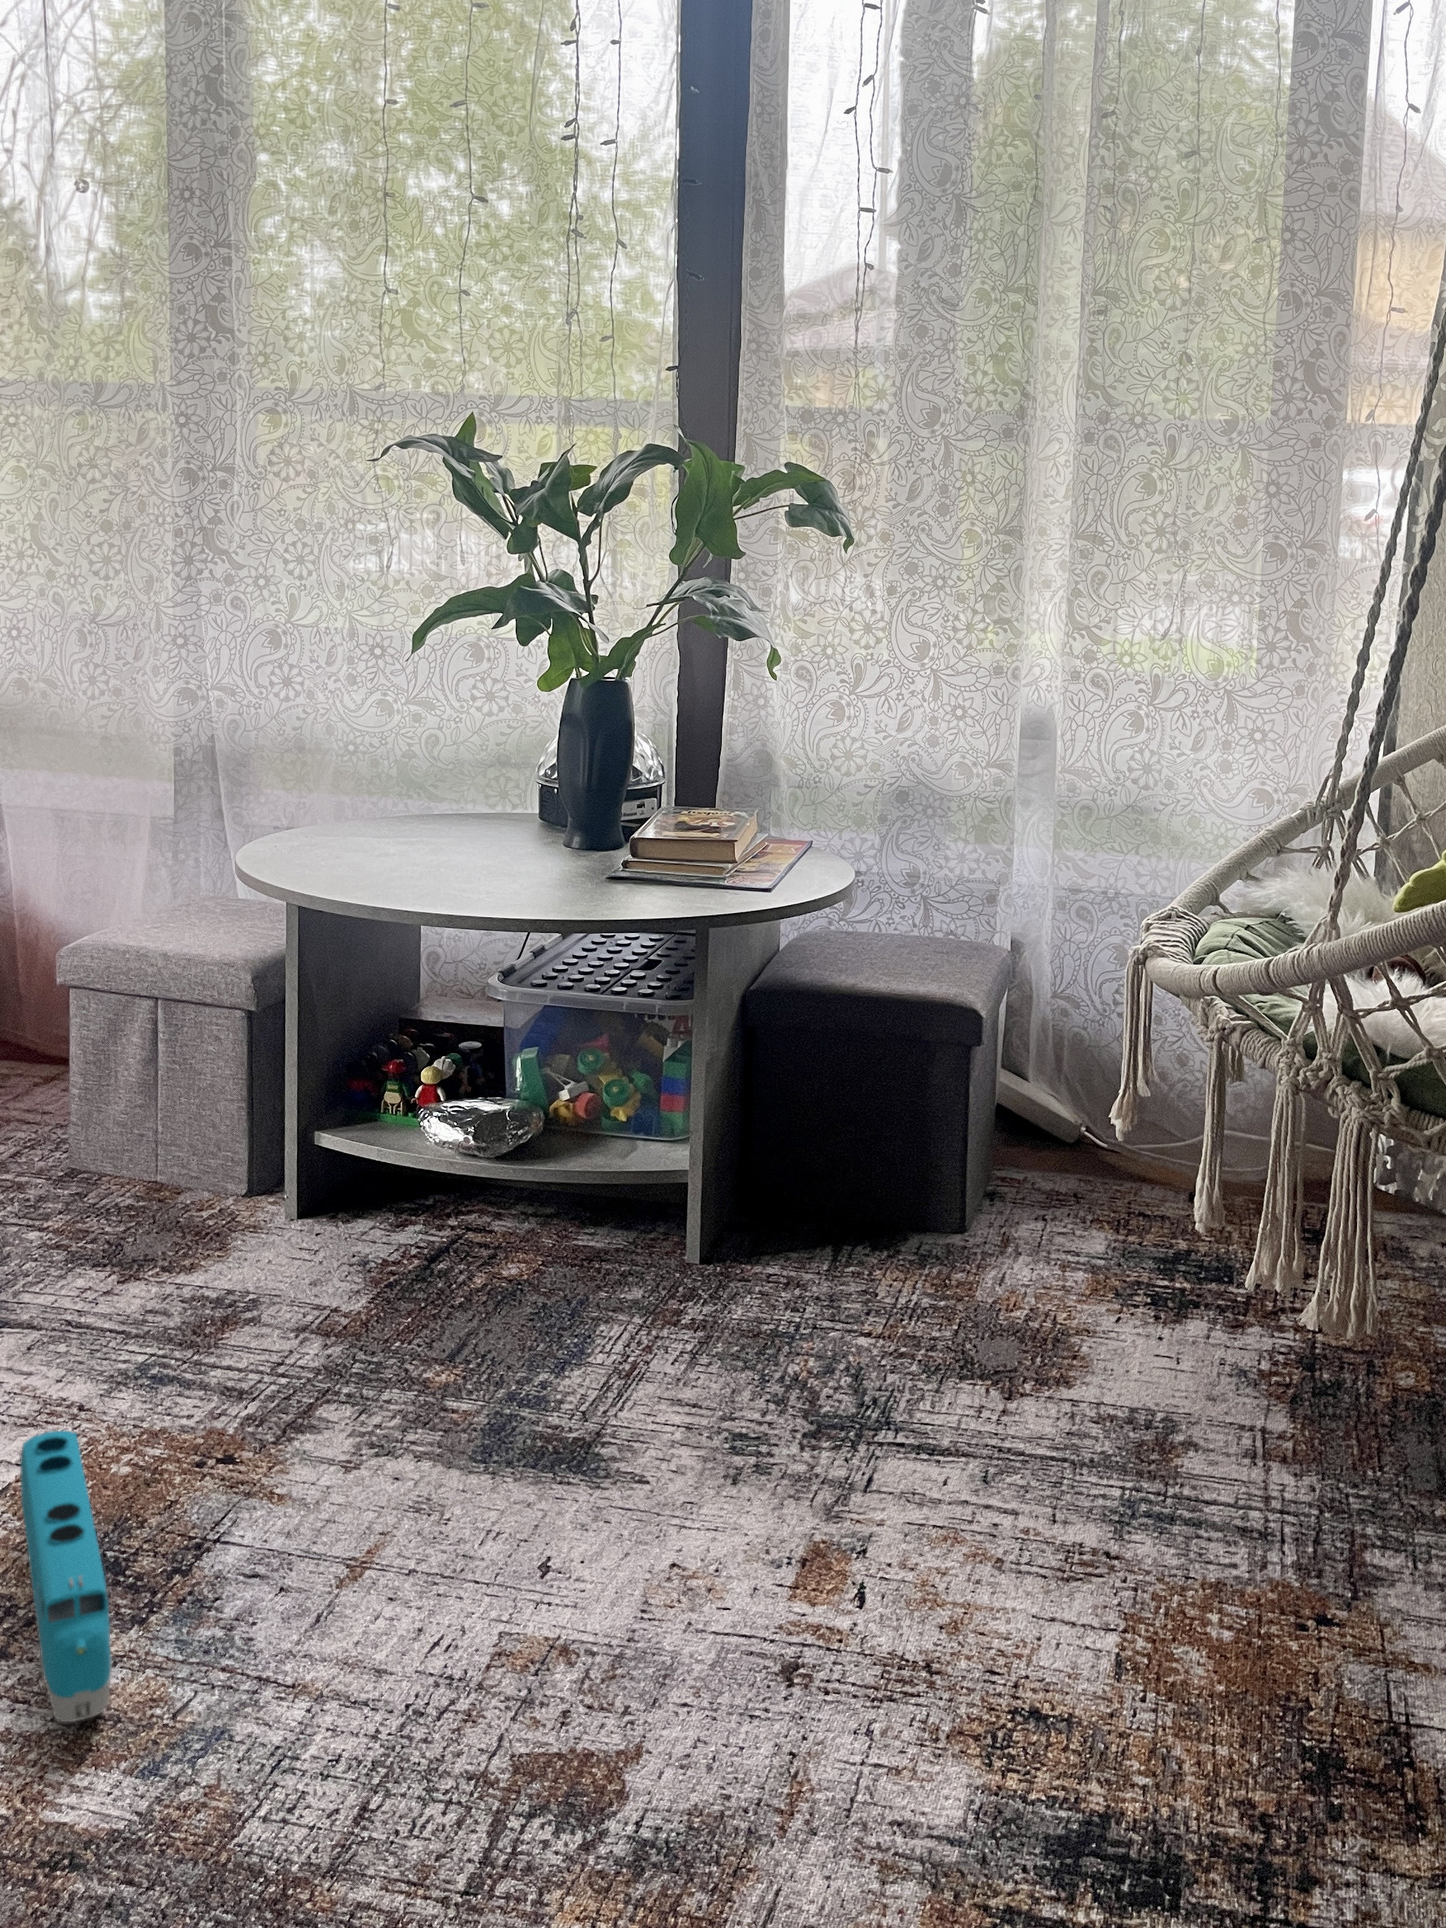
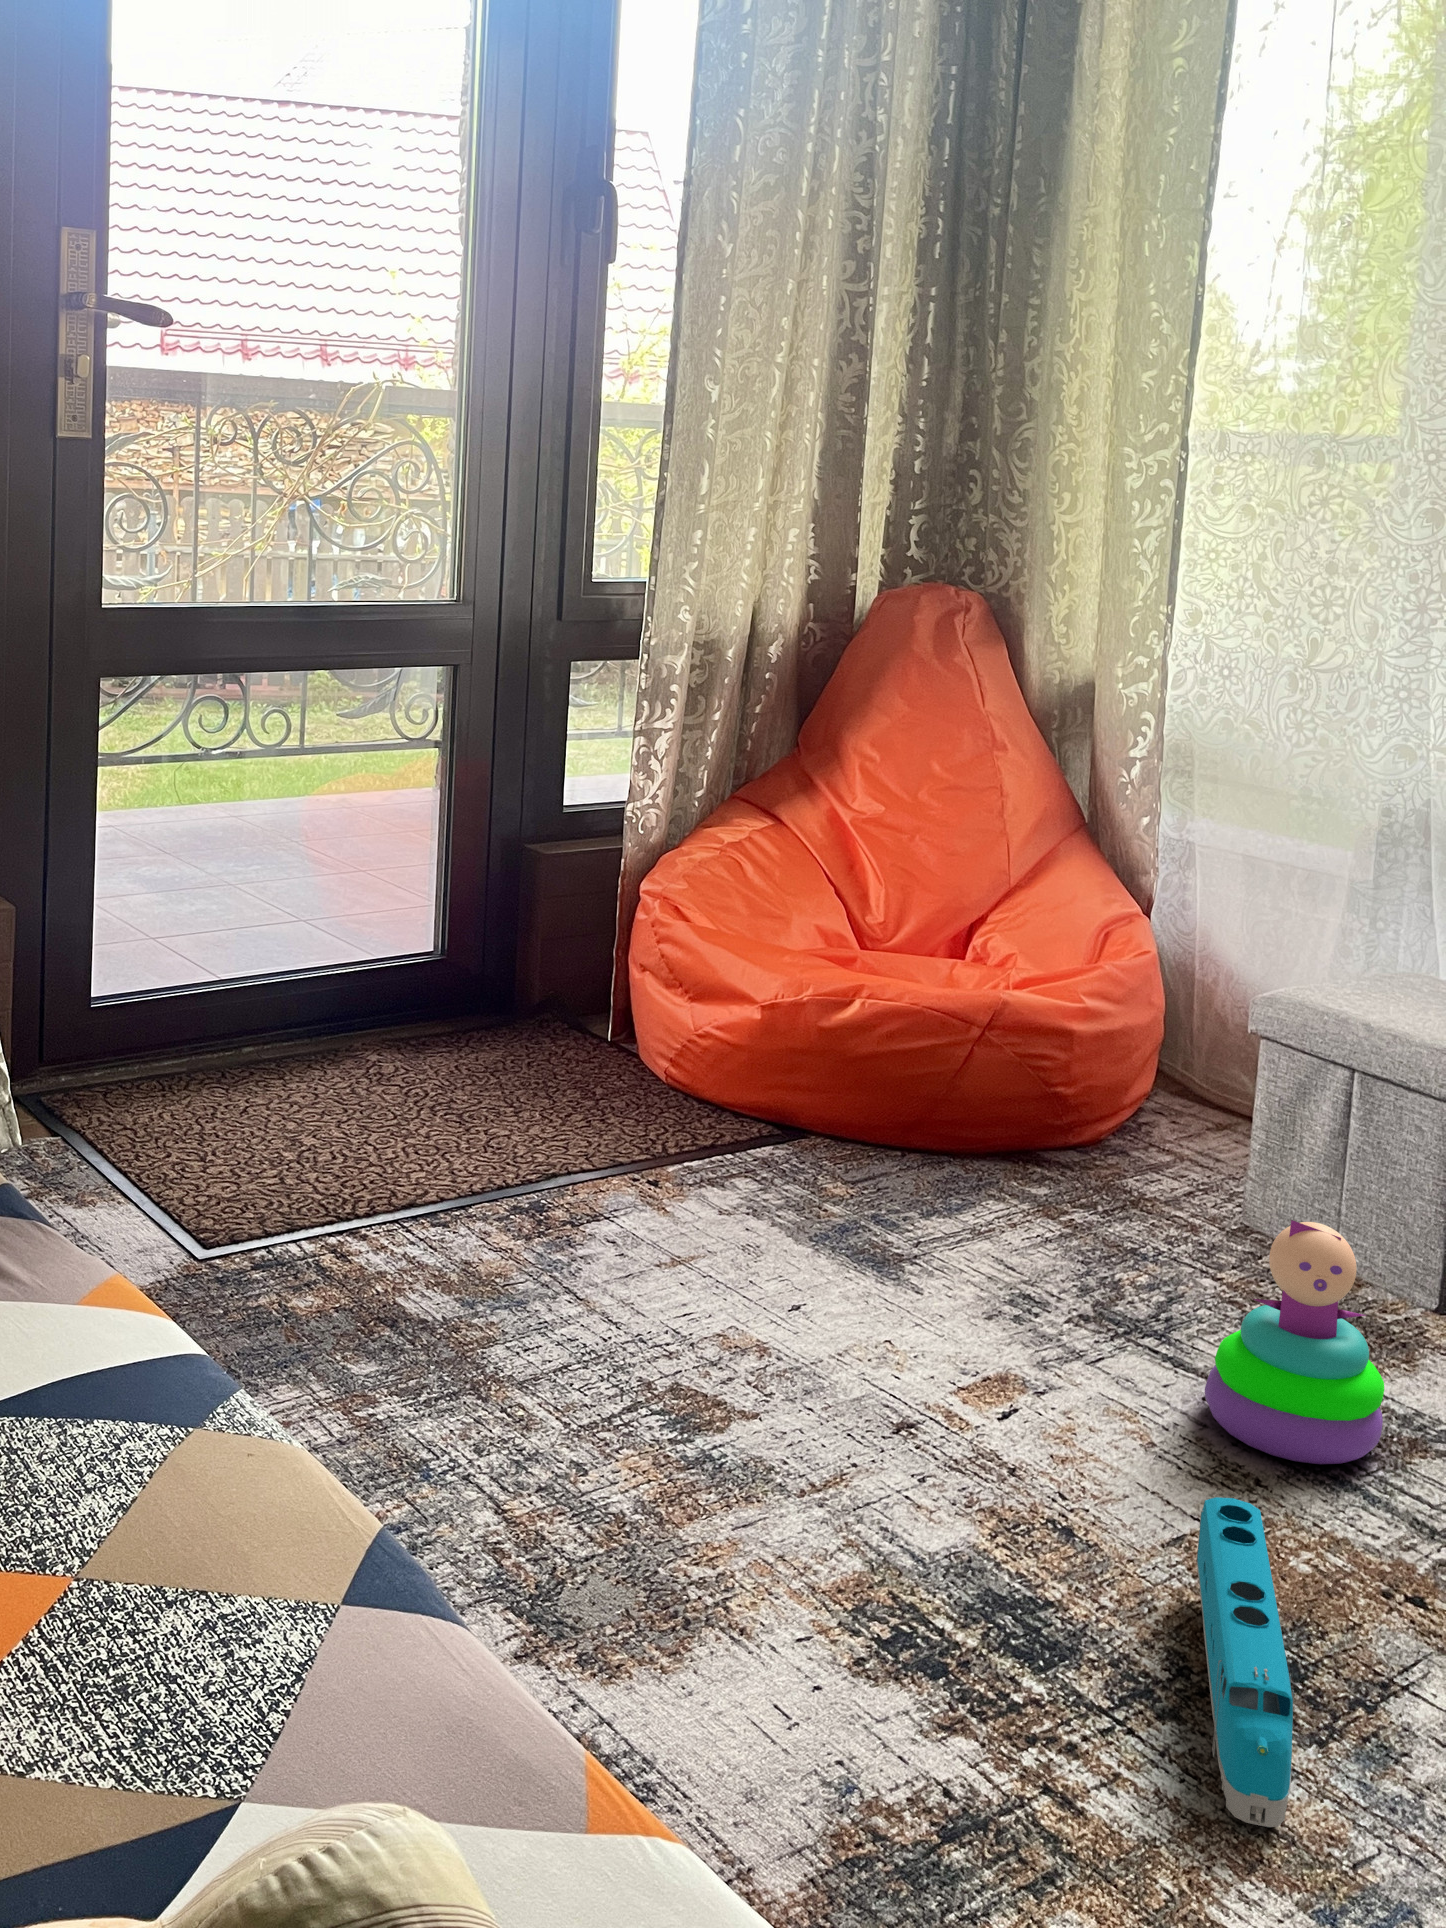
stacking toy: none [27,1152,194,1377] -> present [1205,1220,1384,1464]

